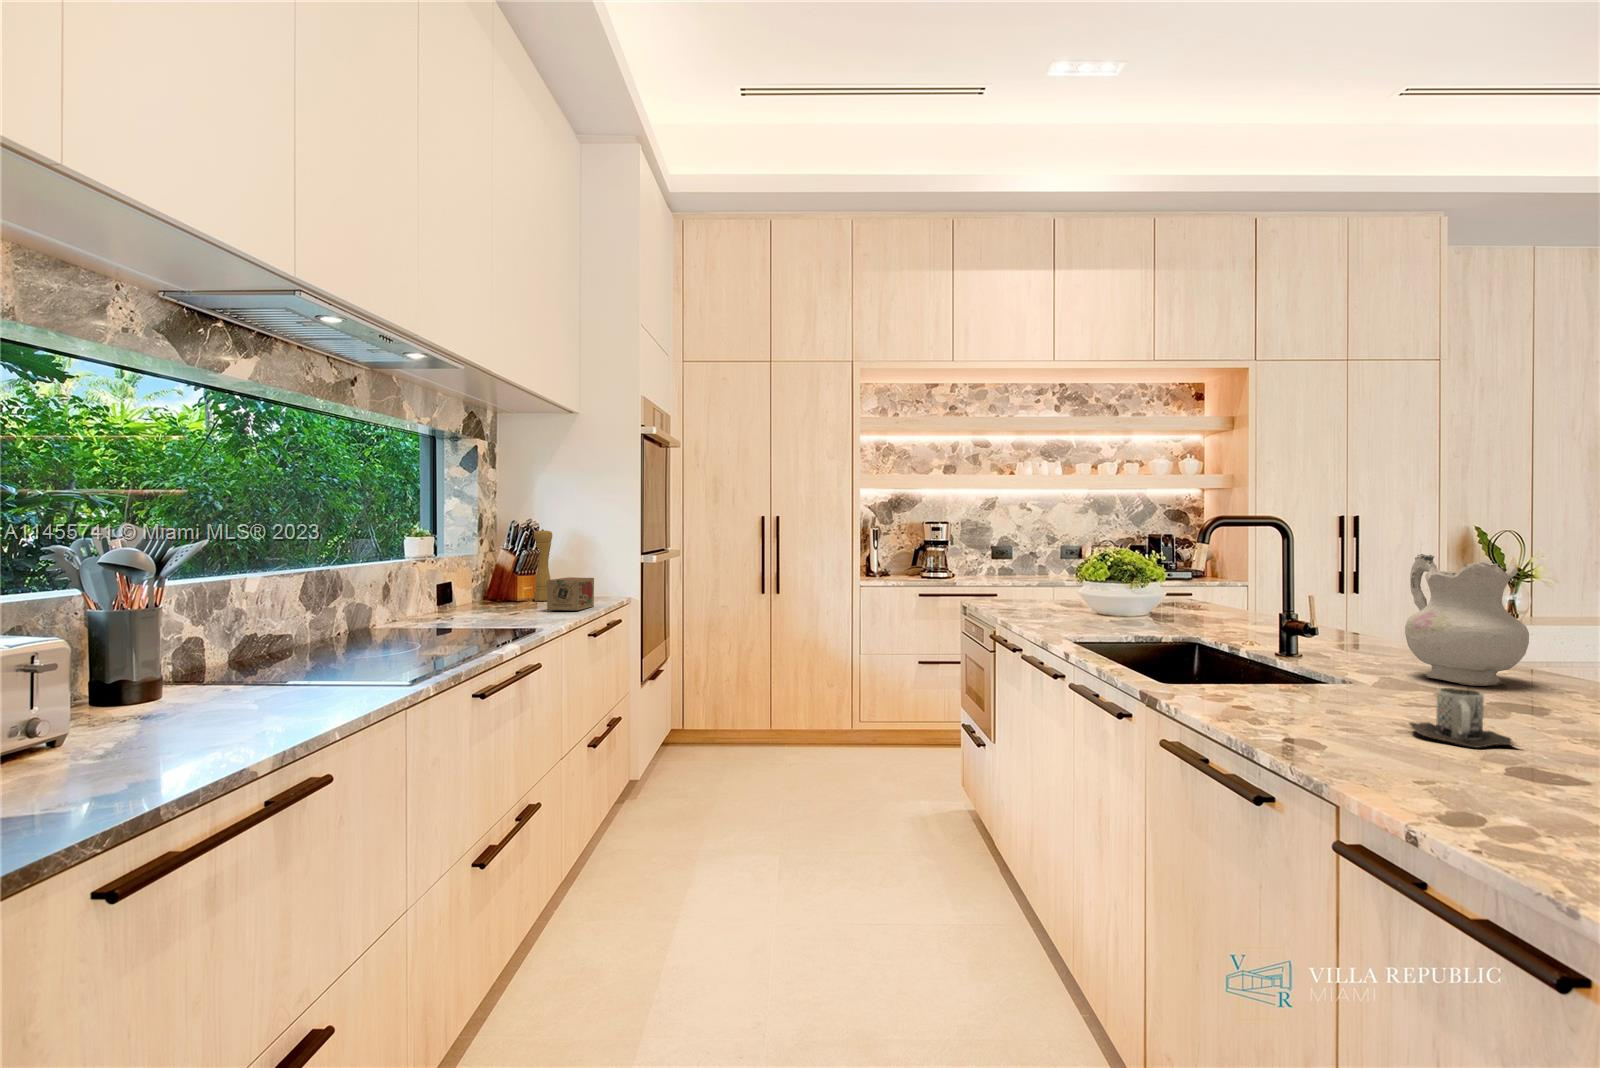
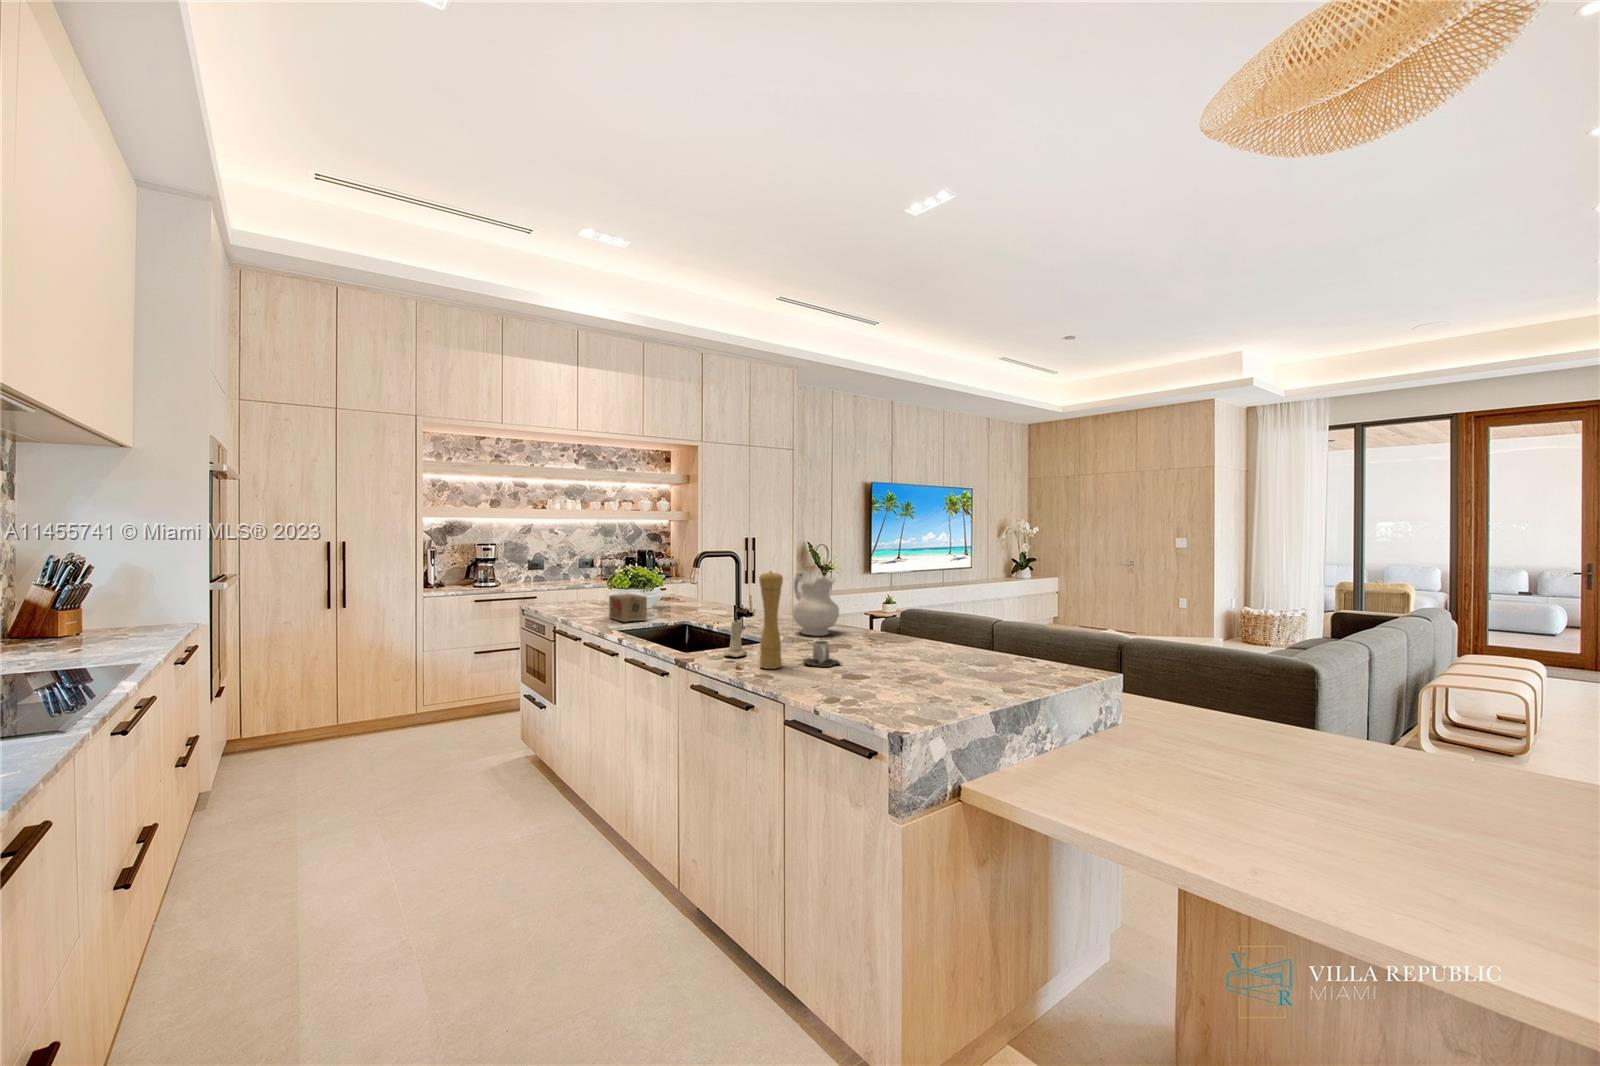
pepper mill: present [534,529,552,601] -> present [759,571,783,669]
tea box: present [547,577,594,611] -> present [609,594,647,622]
candle: none [1231,615,1283,700] -> present [723,613,747,657]

